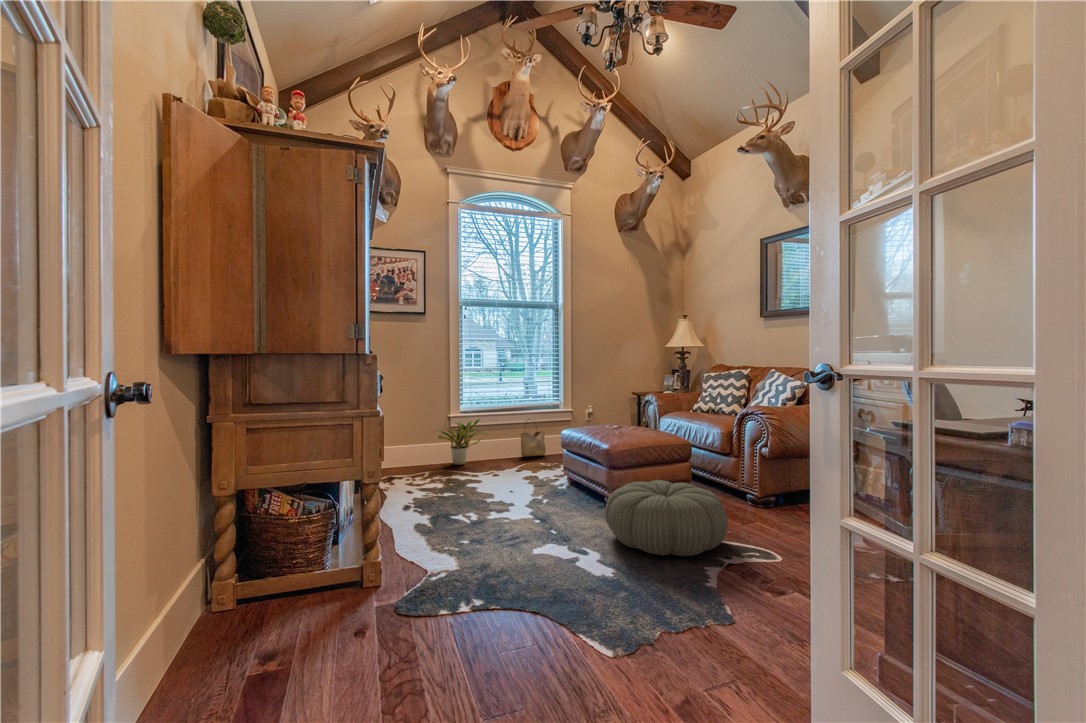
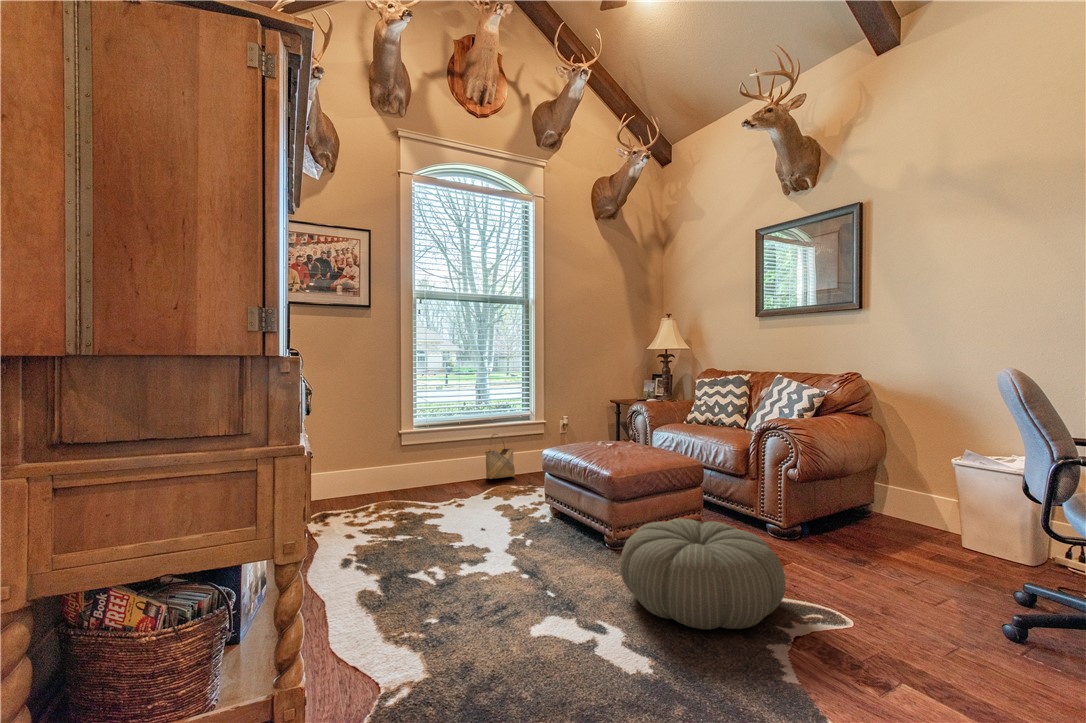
potted plant: present [436,419,487,465] -> none [380,435,448,493]

